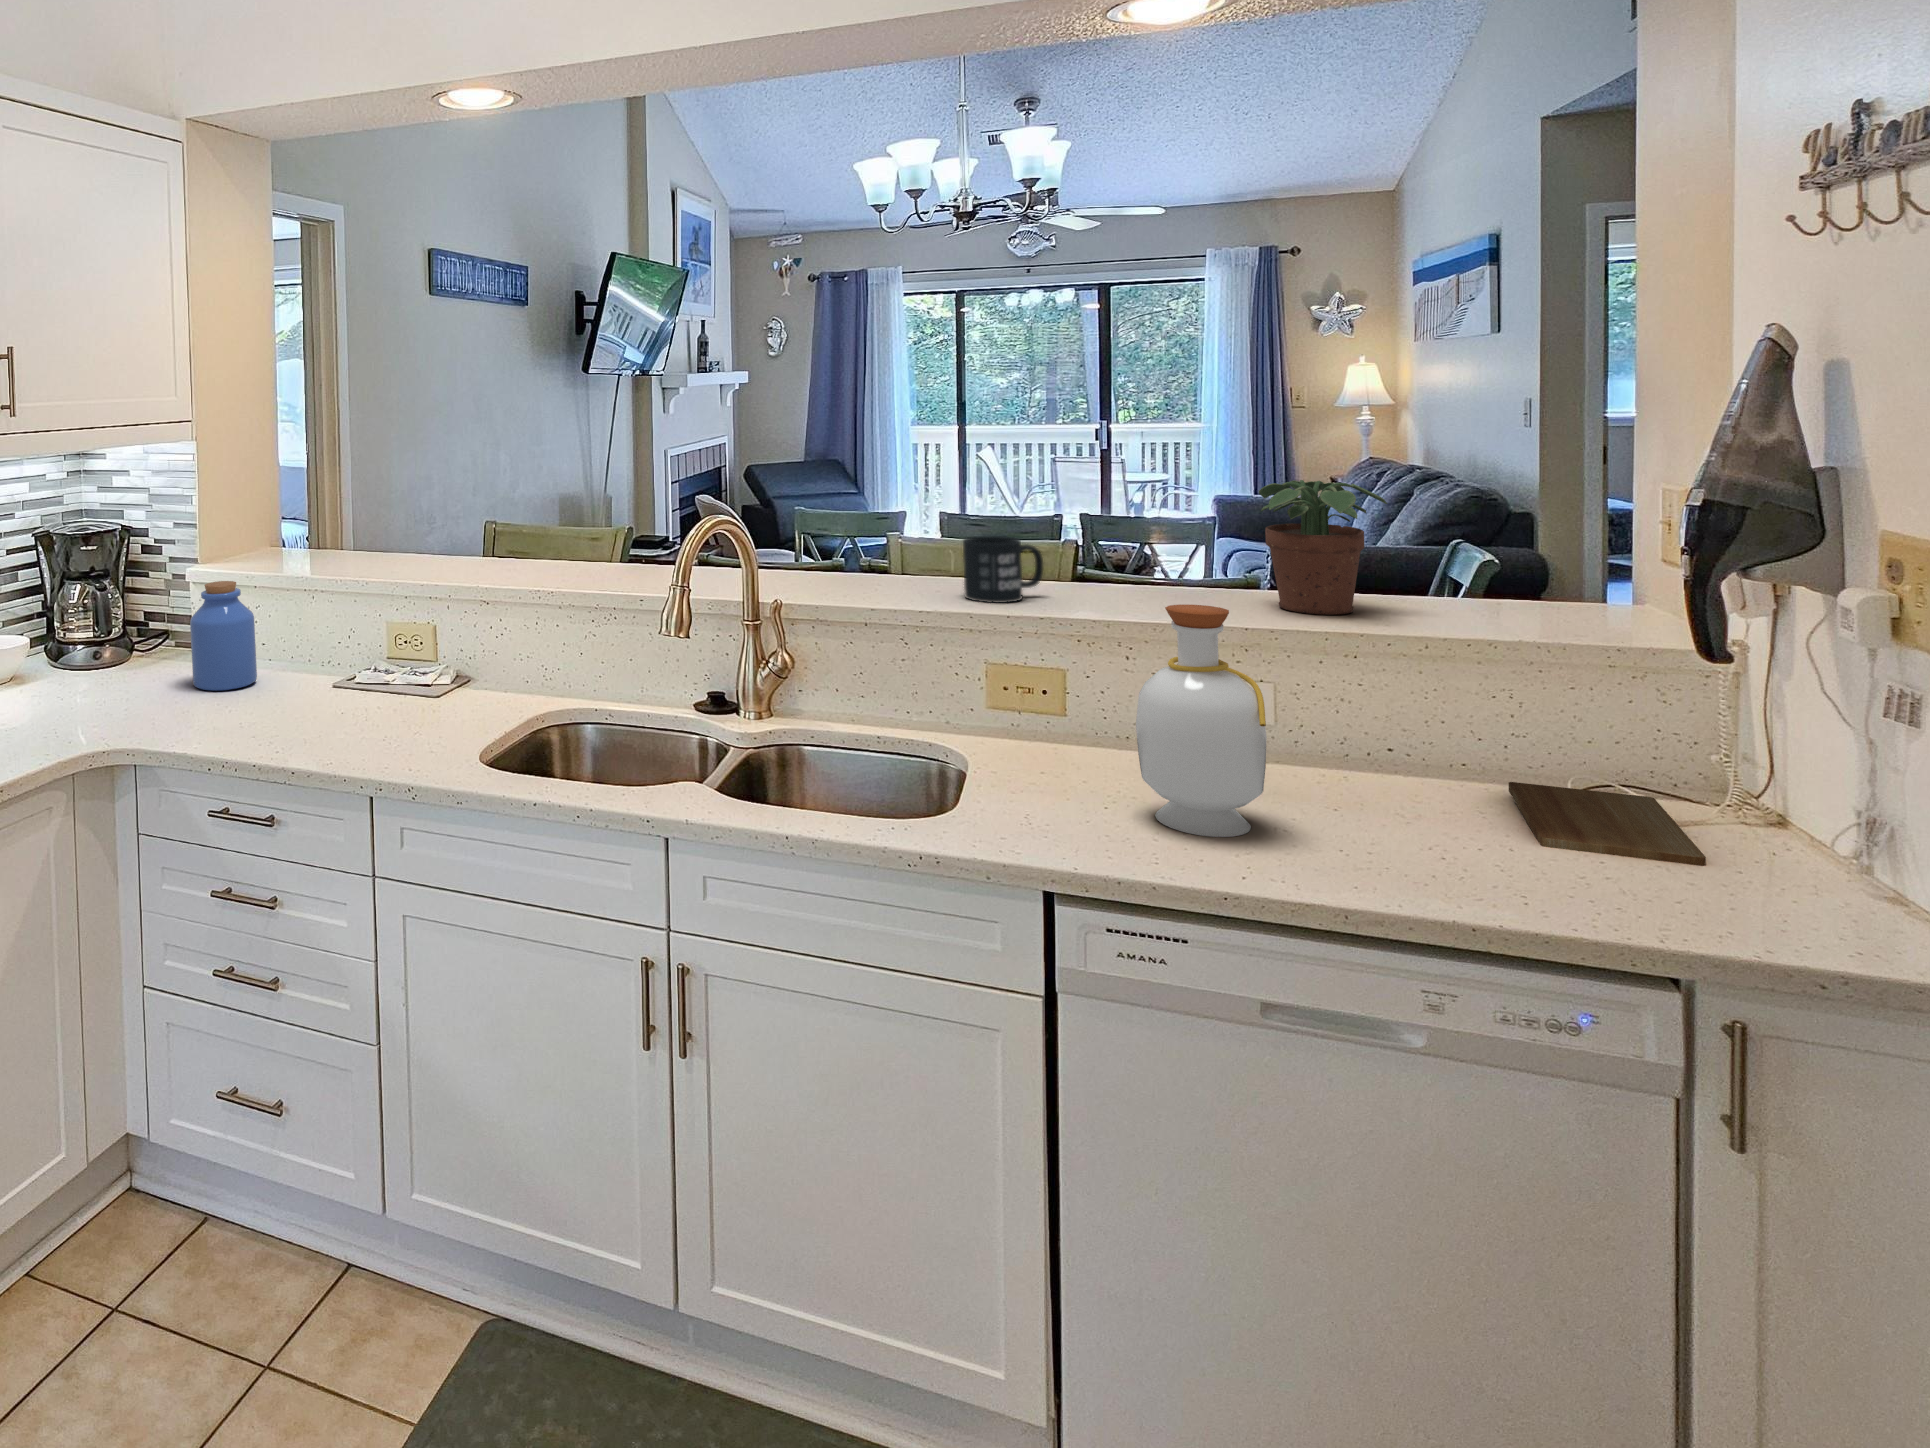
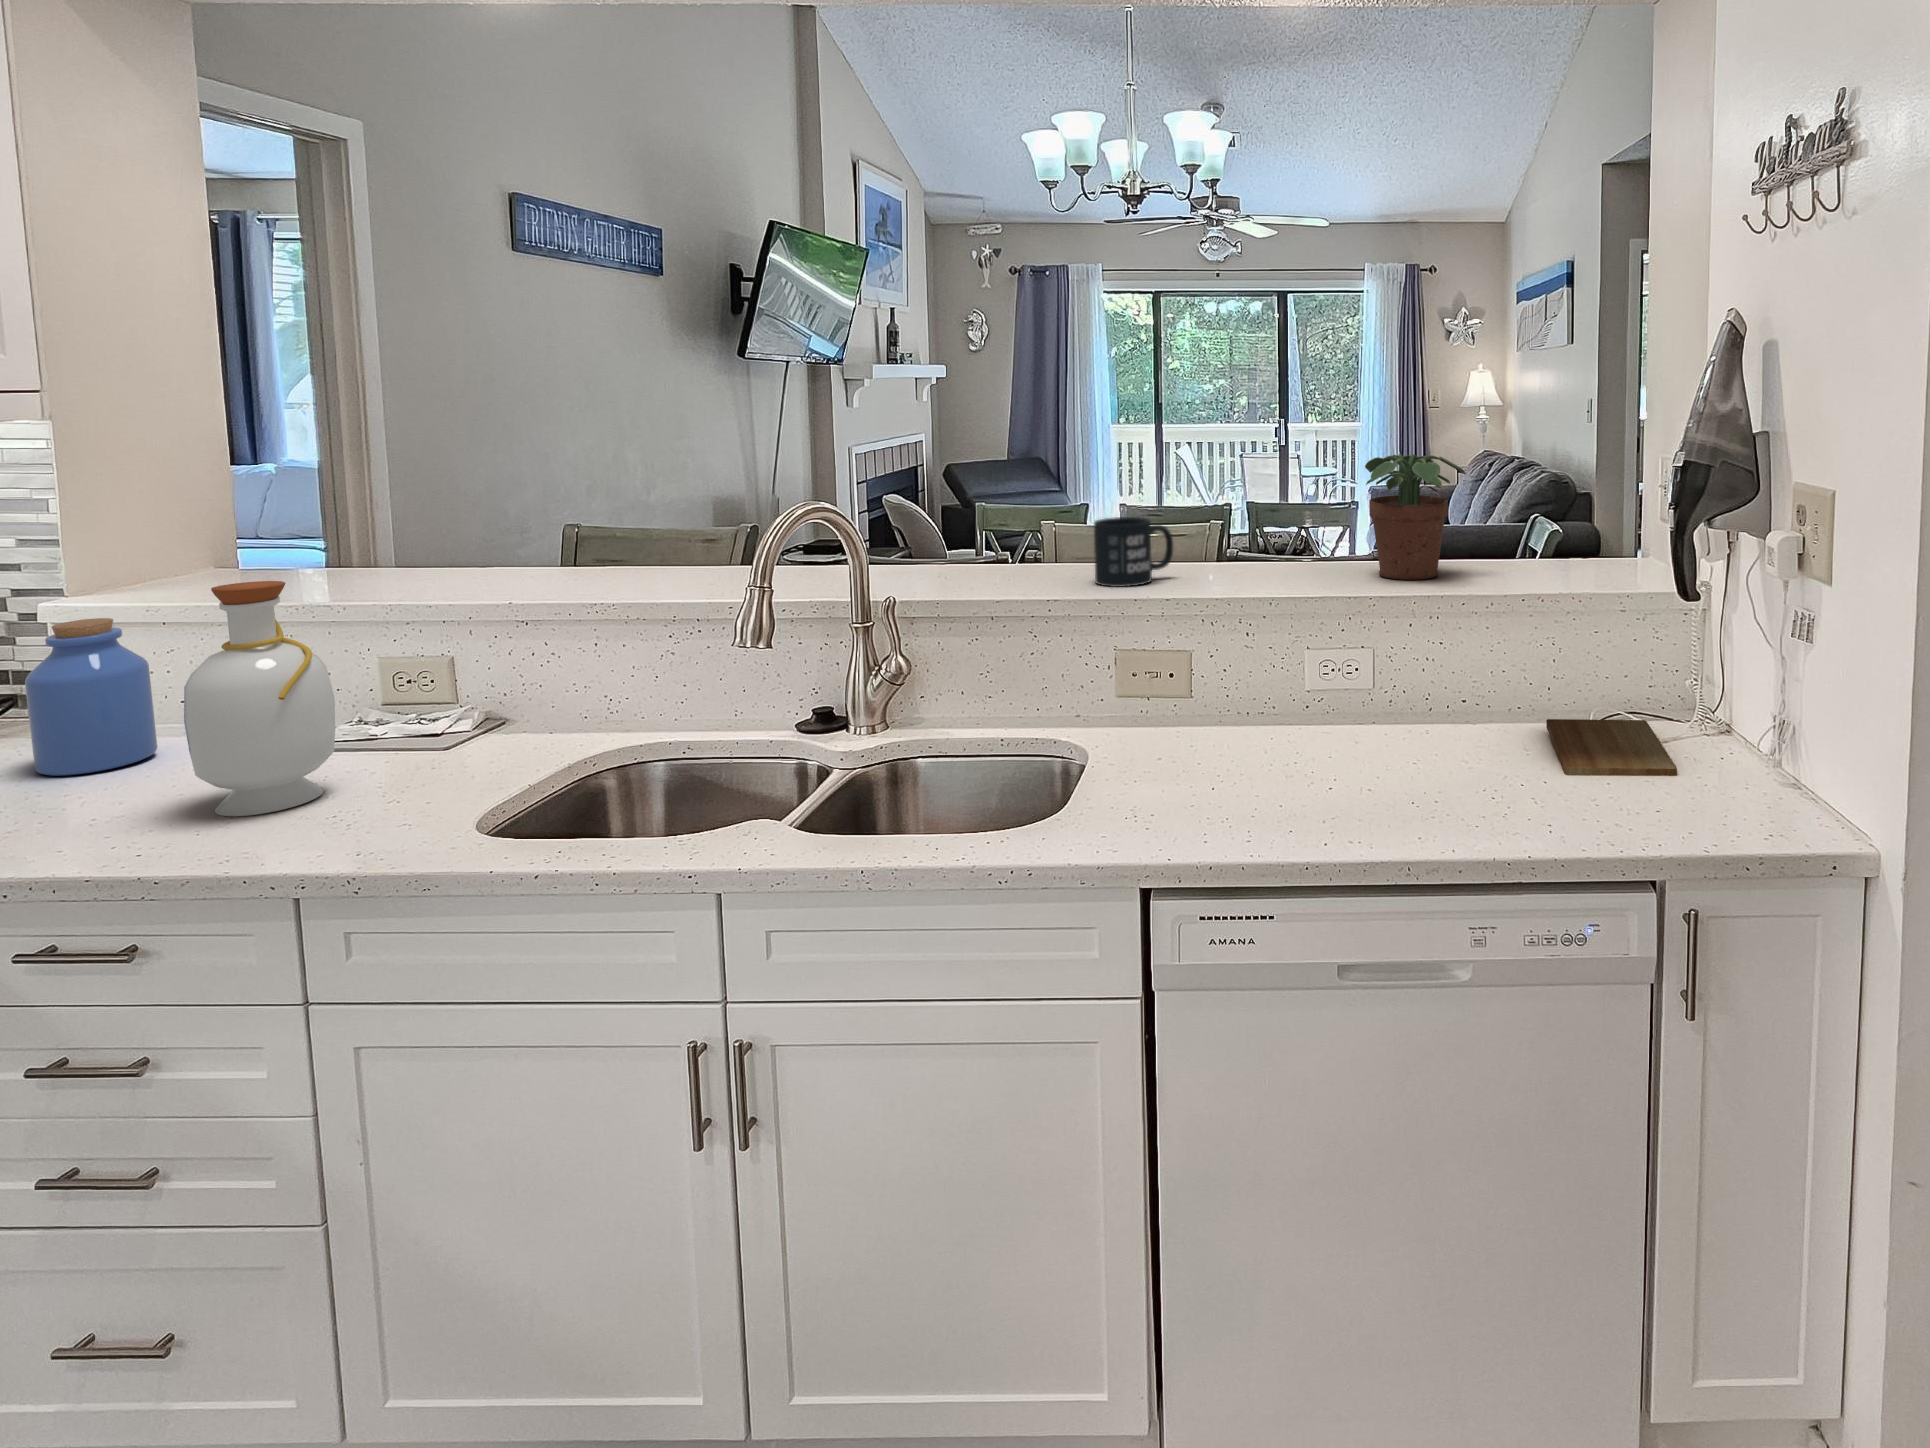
bottle: present [1136,605,1267,837] -> present [184,581,335,816]

